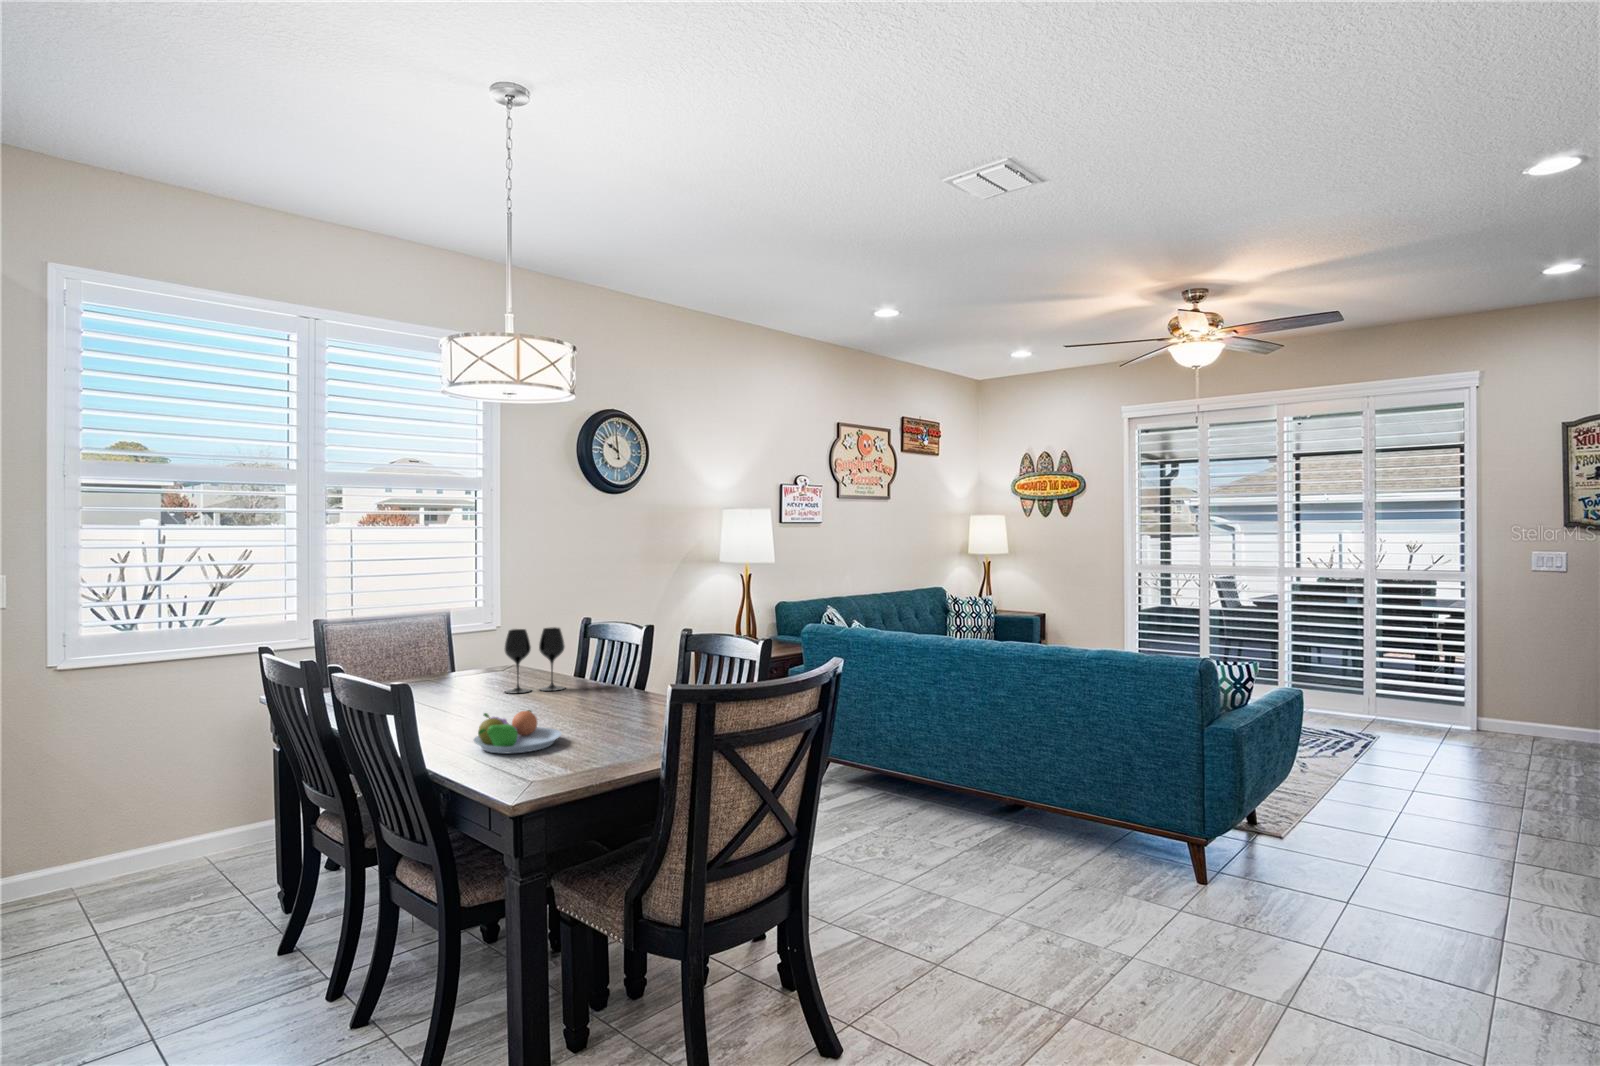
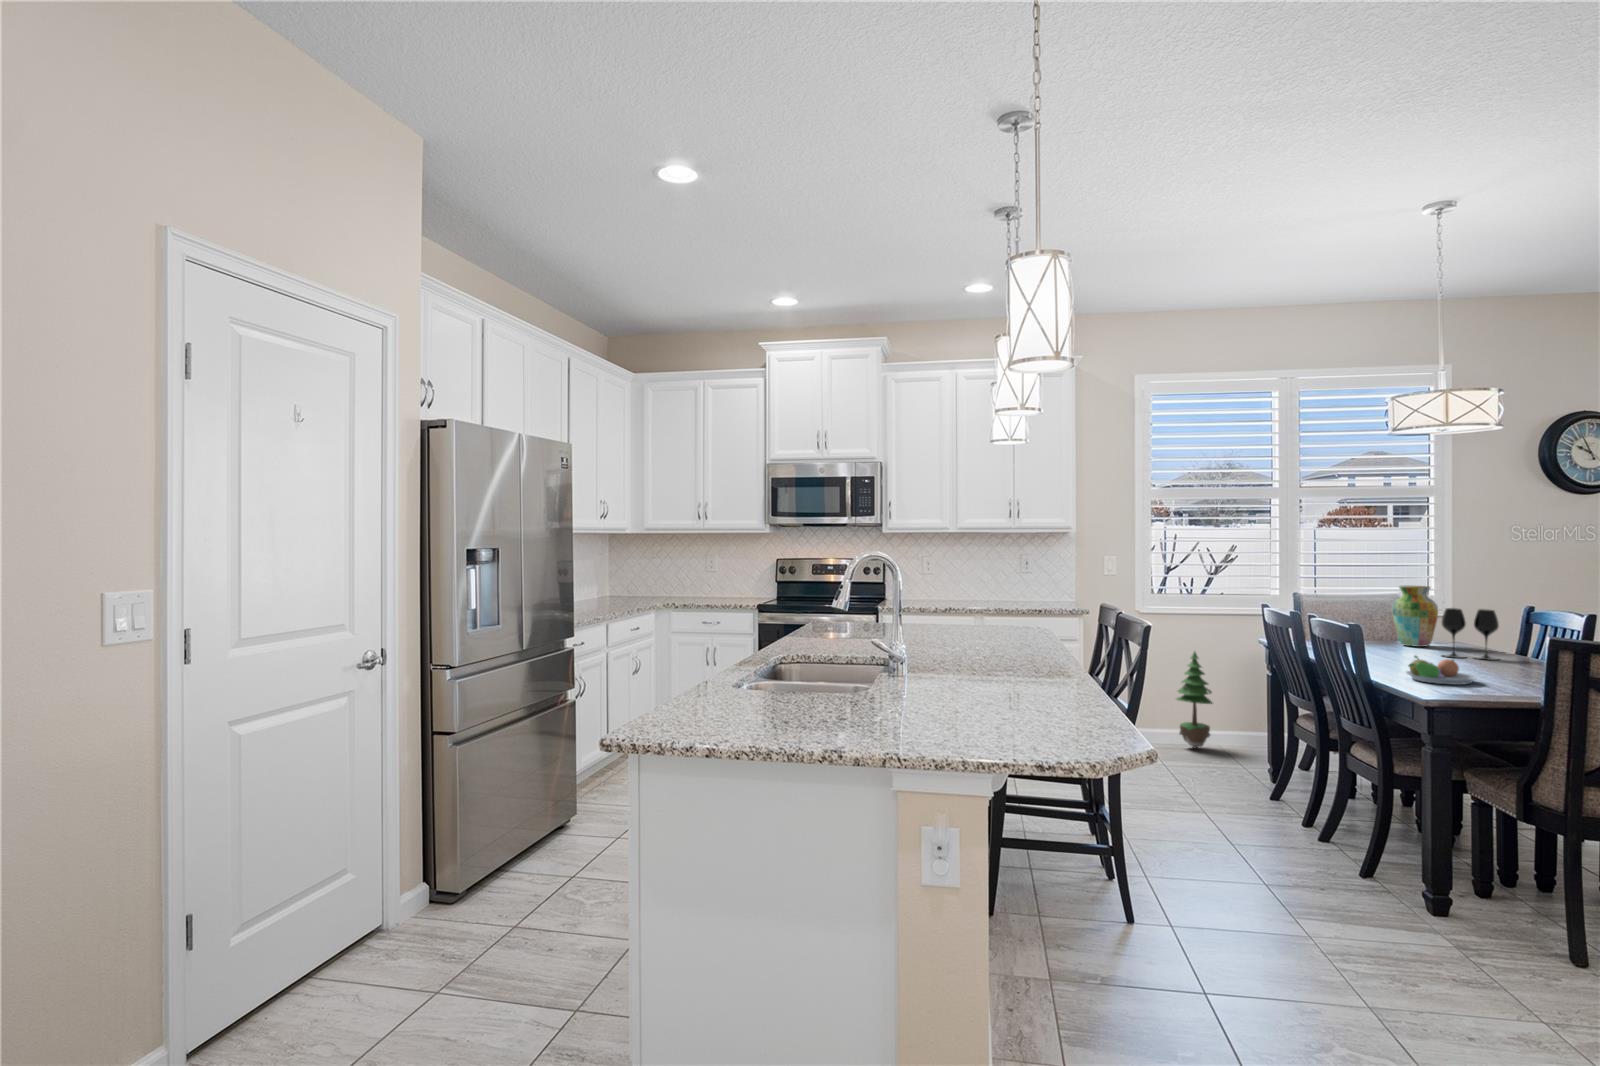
vase: none [444,600,497,680] -> present [1392,585,1438,647]
potted tree: none [122,722,192,880] -> present [1176,652,1212,748]

